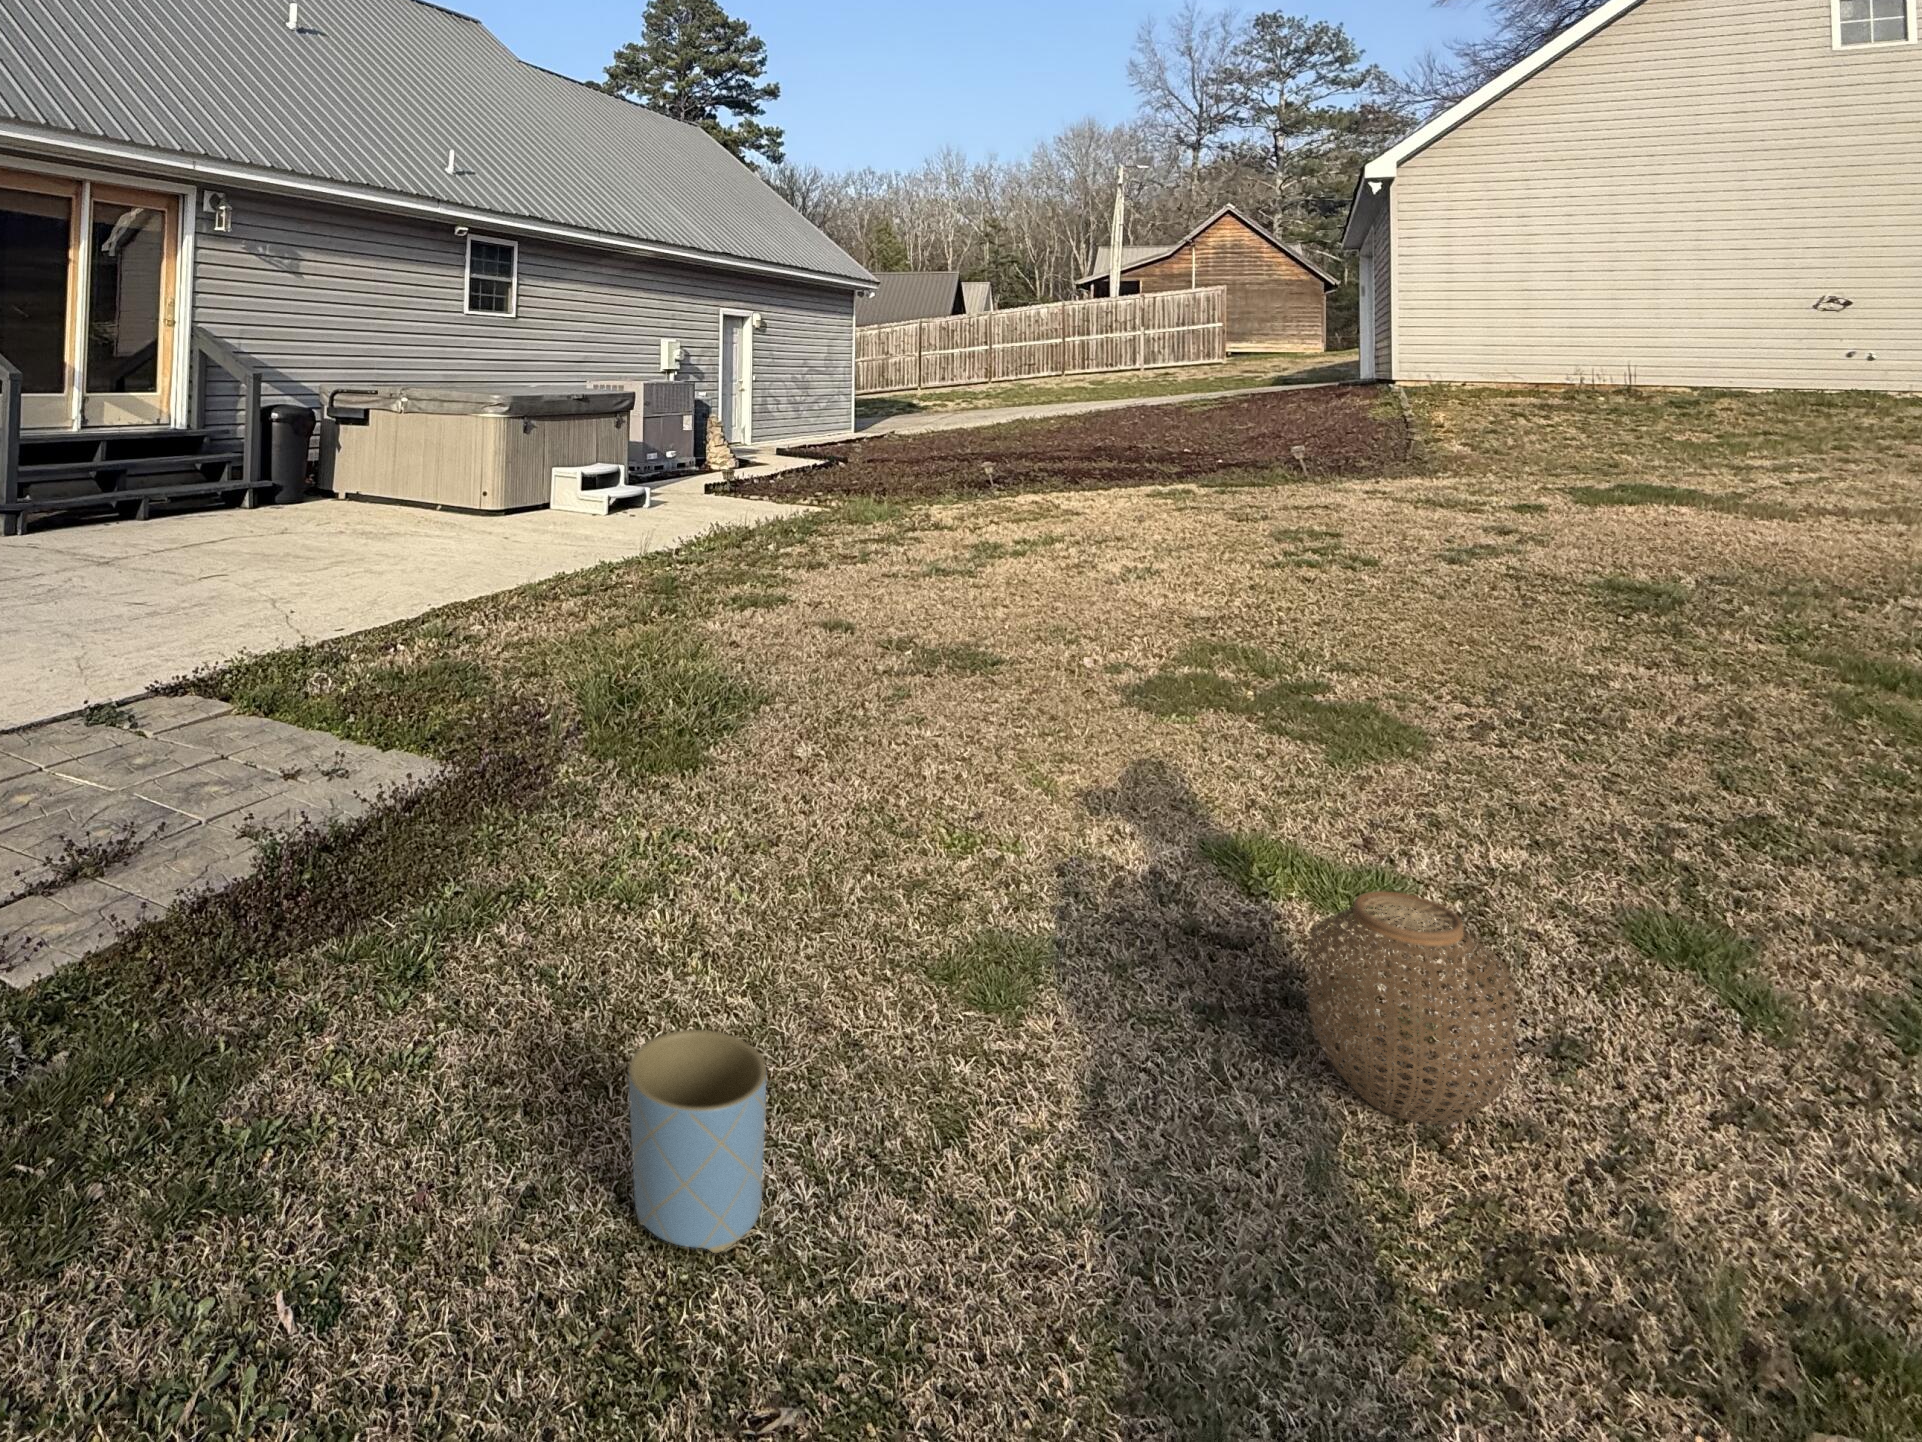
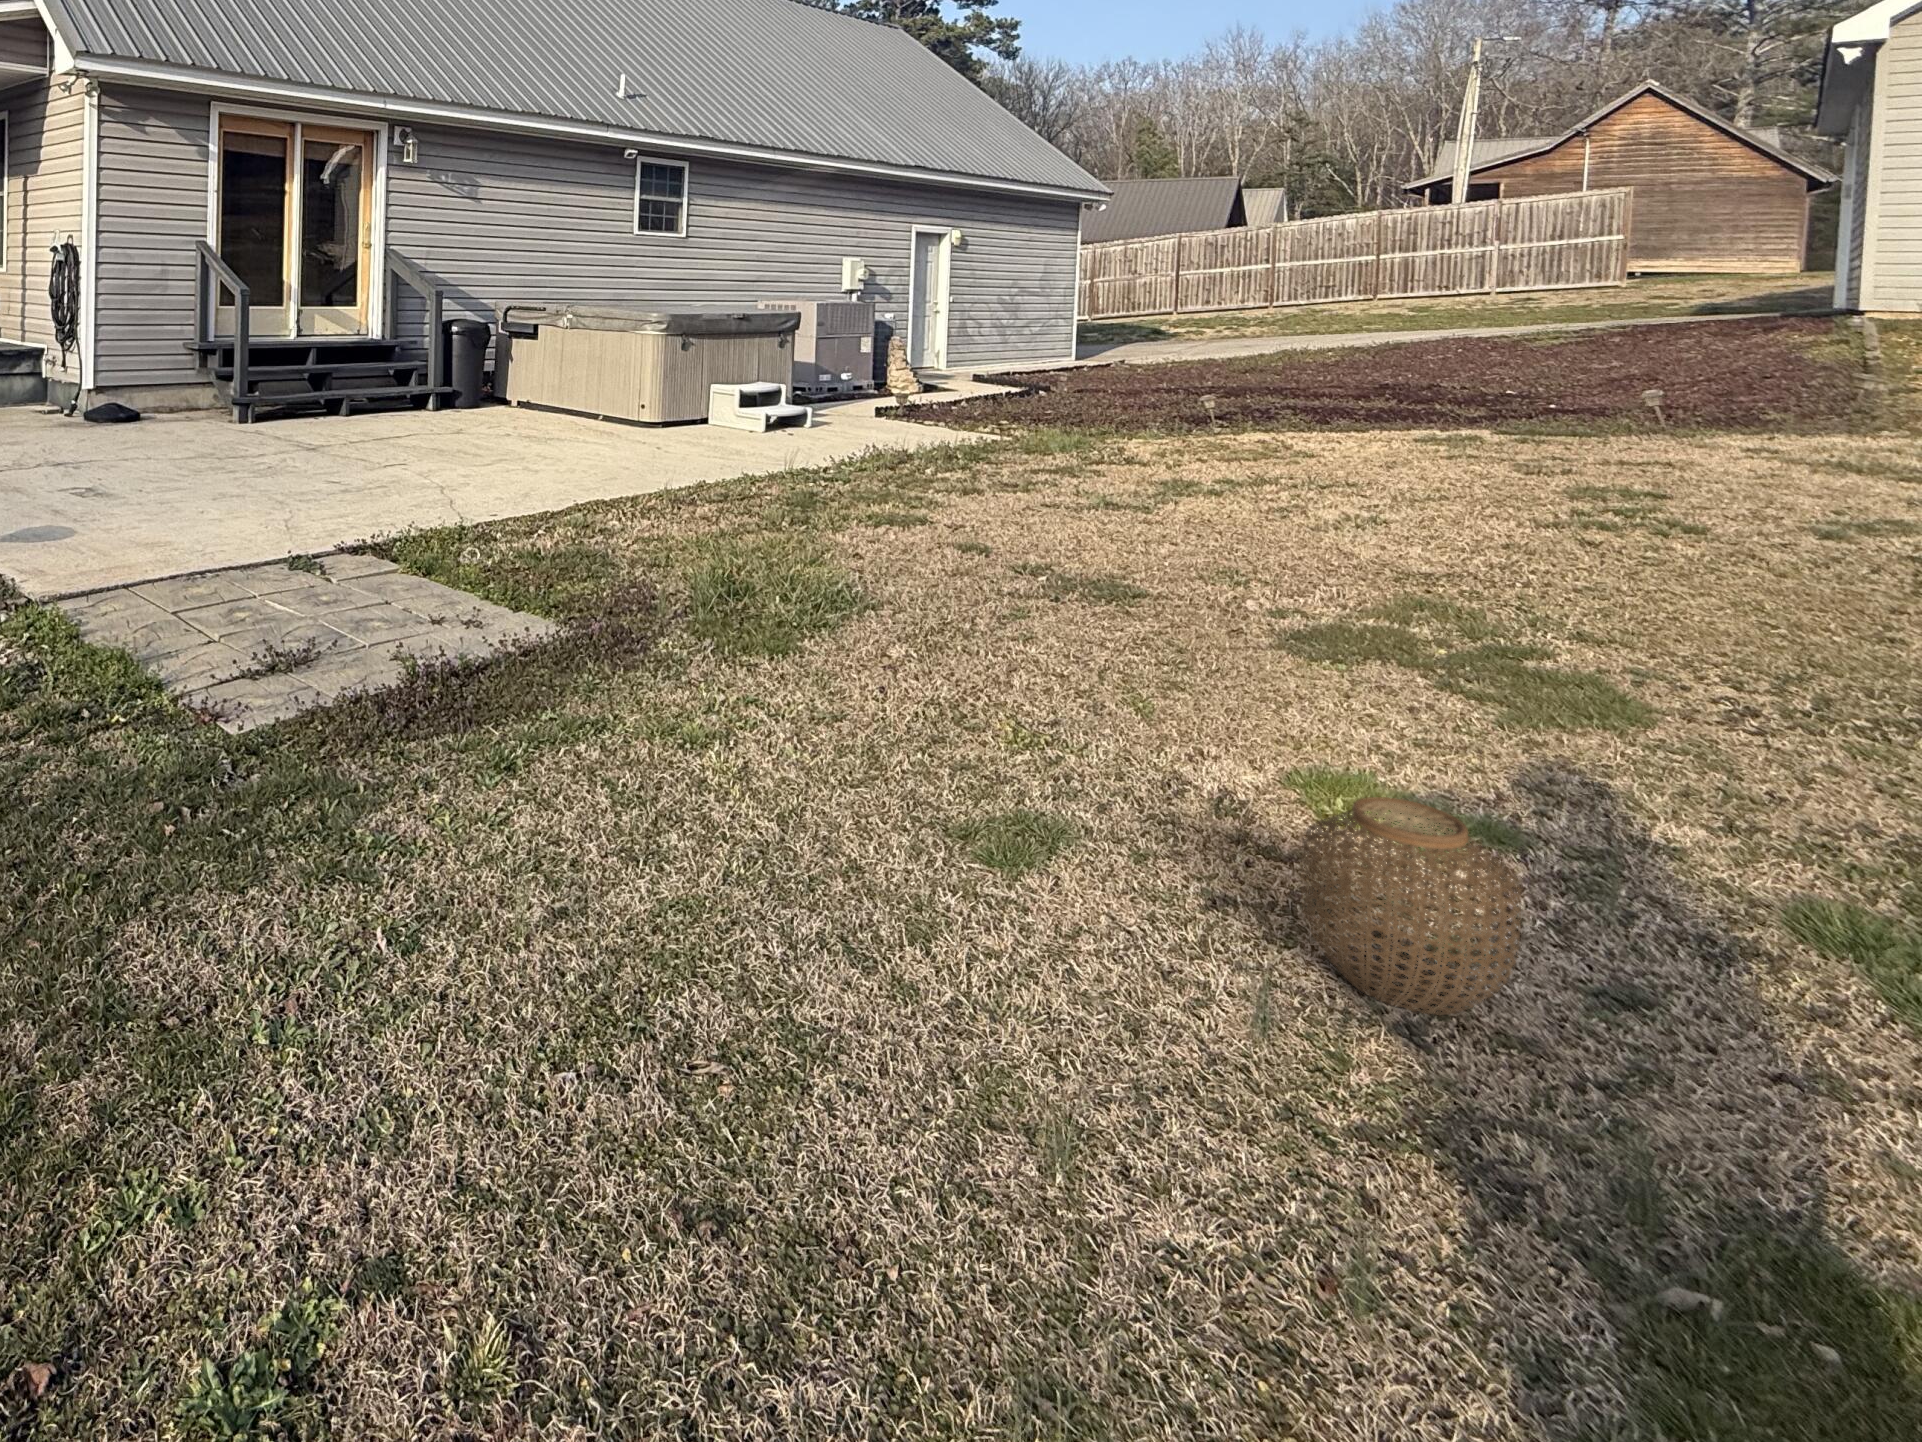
planter: present [628,1030,766,1253] -> none [633,812,743,971]

